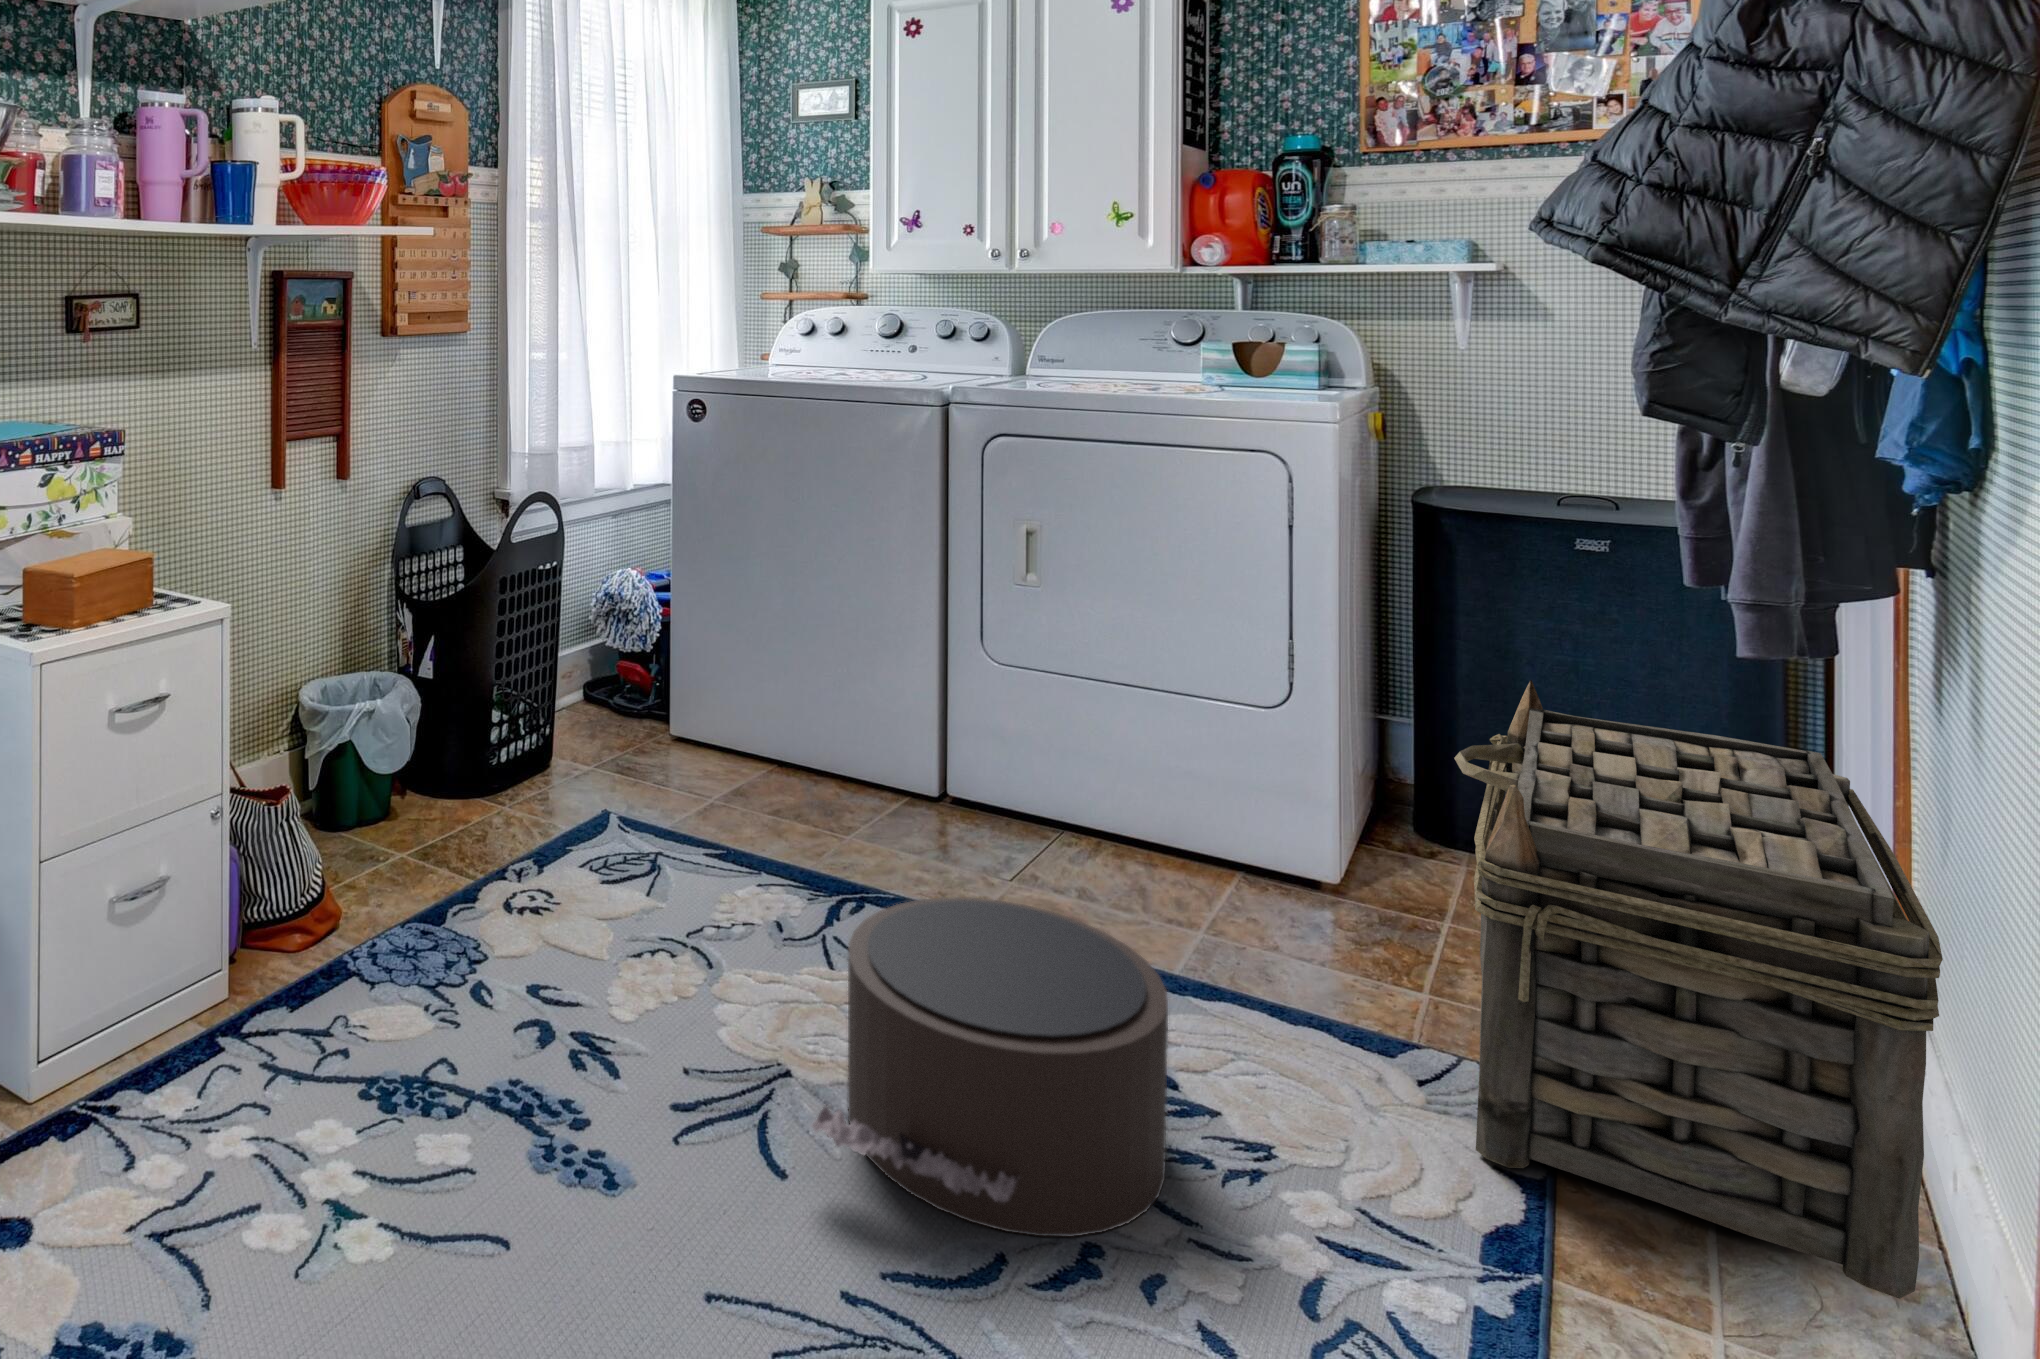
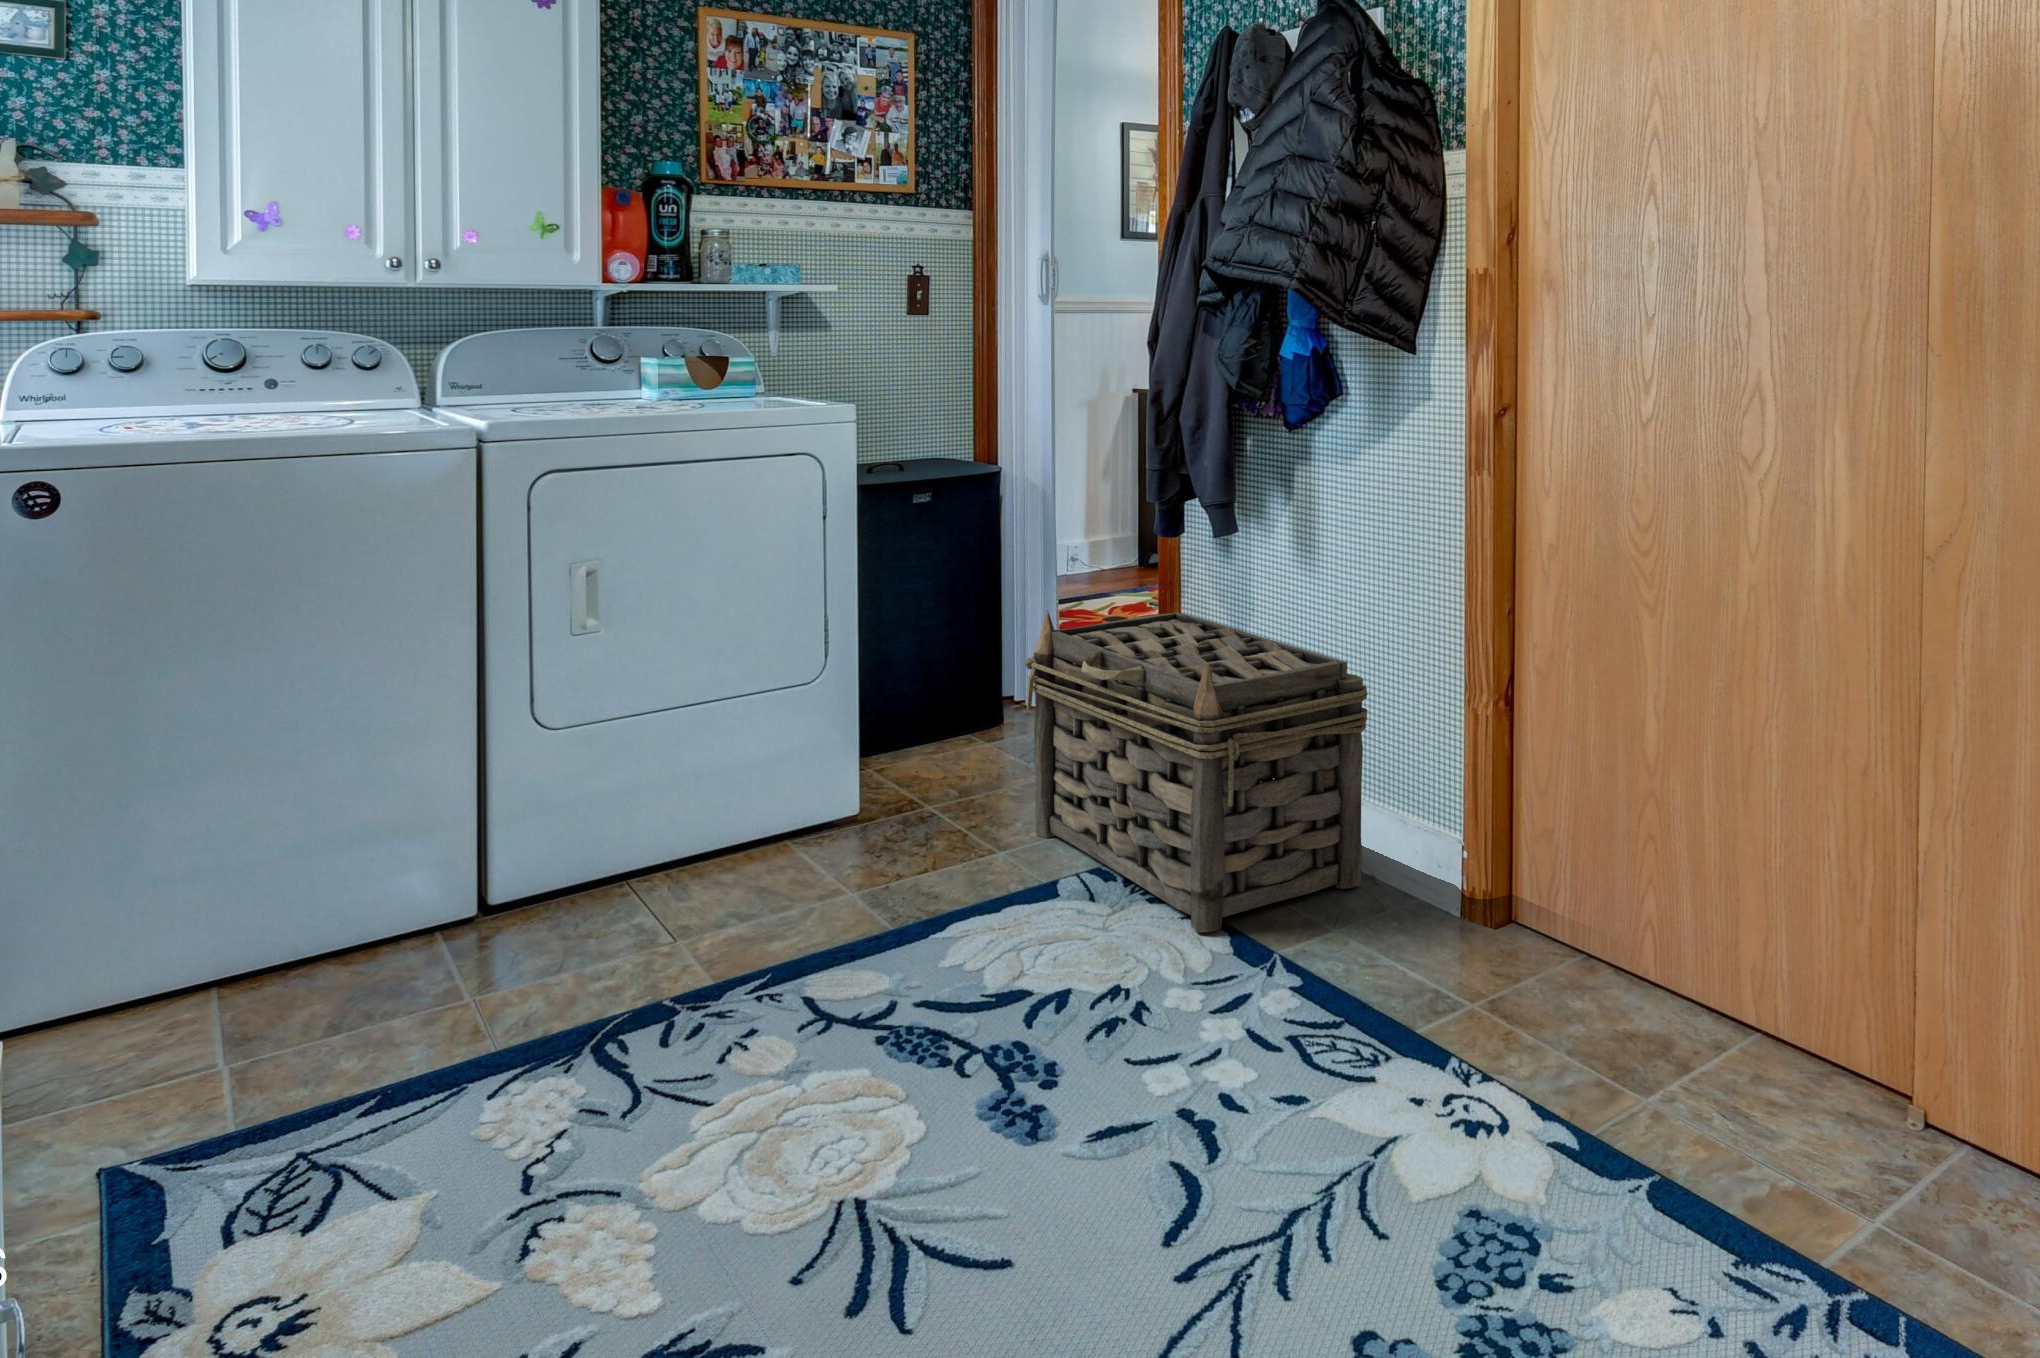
pouf: present [811,897,1168,1236] -> none [859,895,1188,1195]

